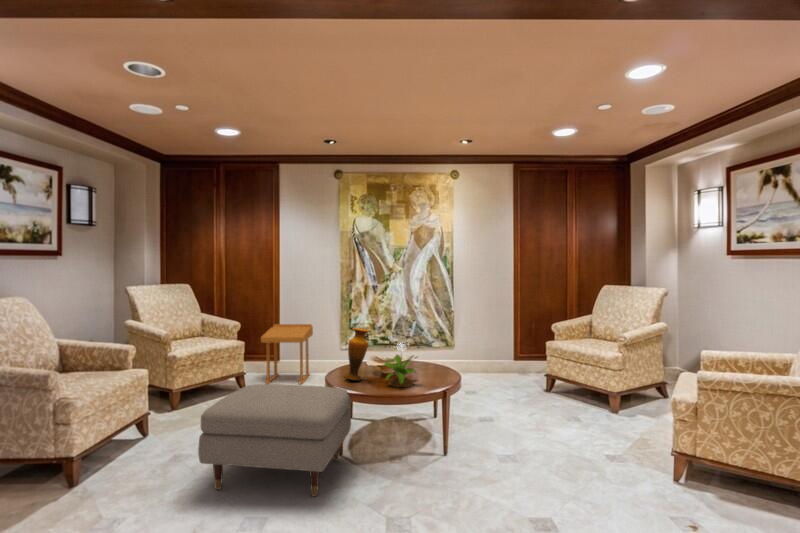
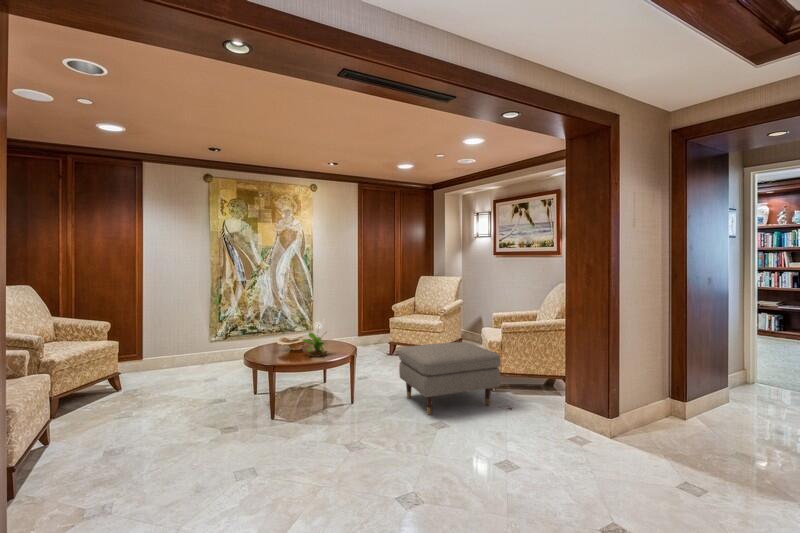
side table: present [261,324,313,384] -> none [132,320,181,382]
vase: present [344,328,369,381] -> none [268,314,288,357]
ottoman: present [198,384,351,496] -> present [399,342,501,415]

